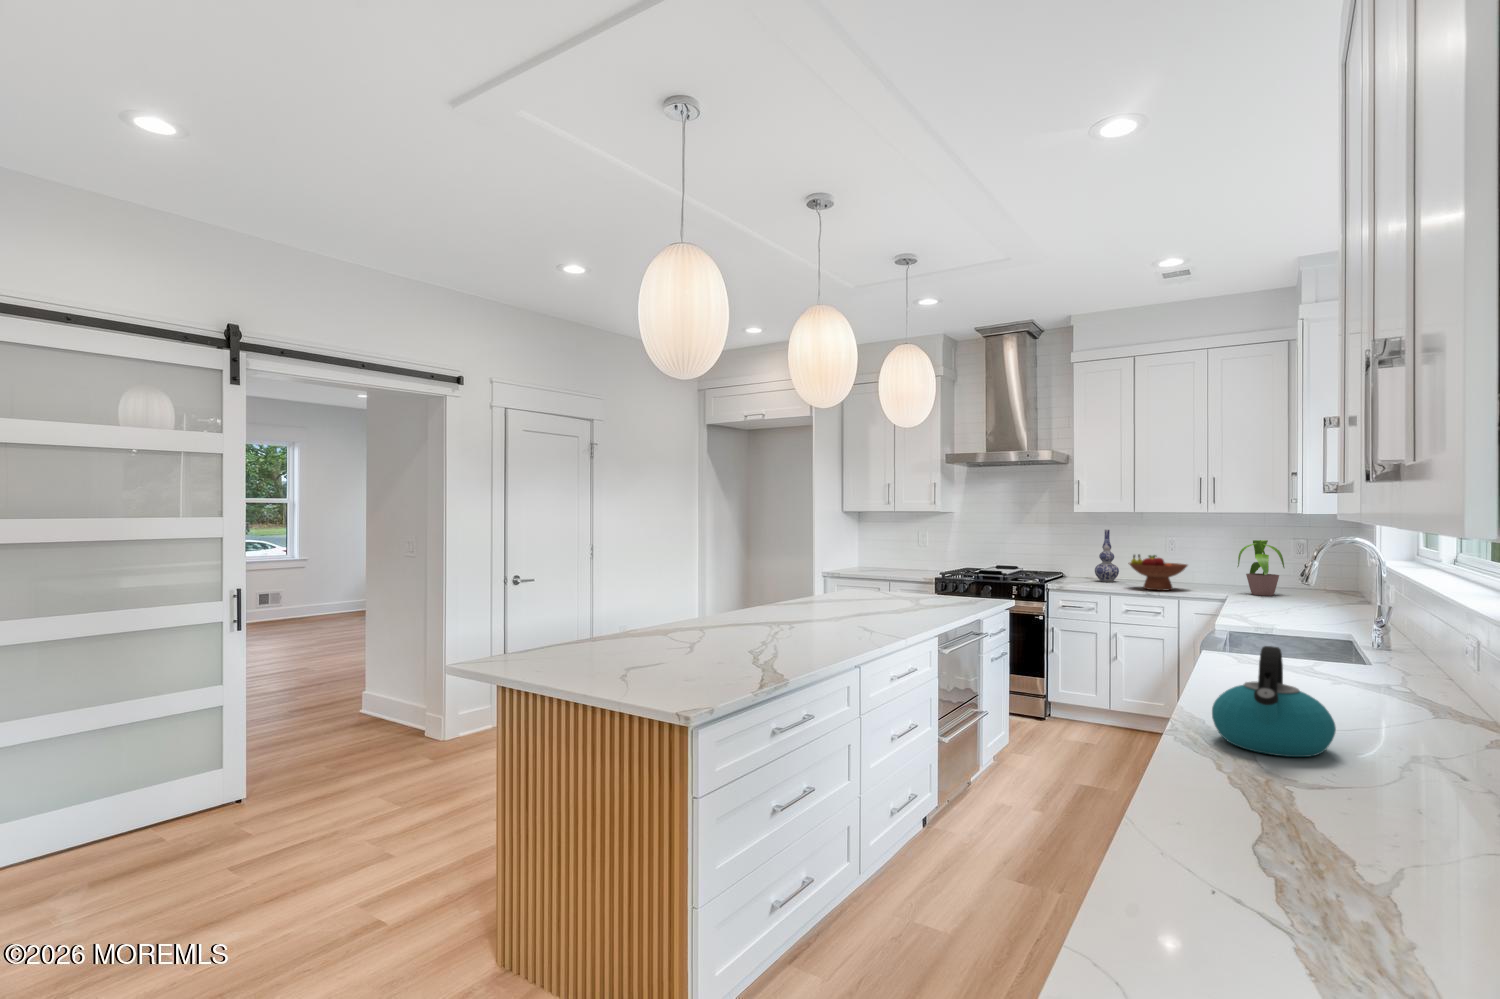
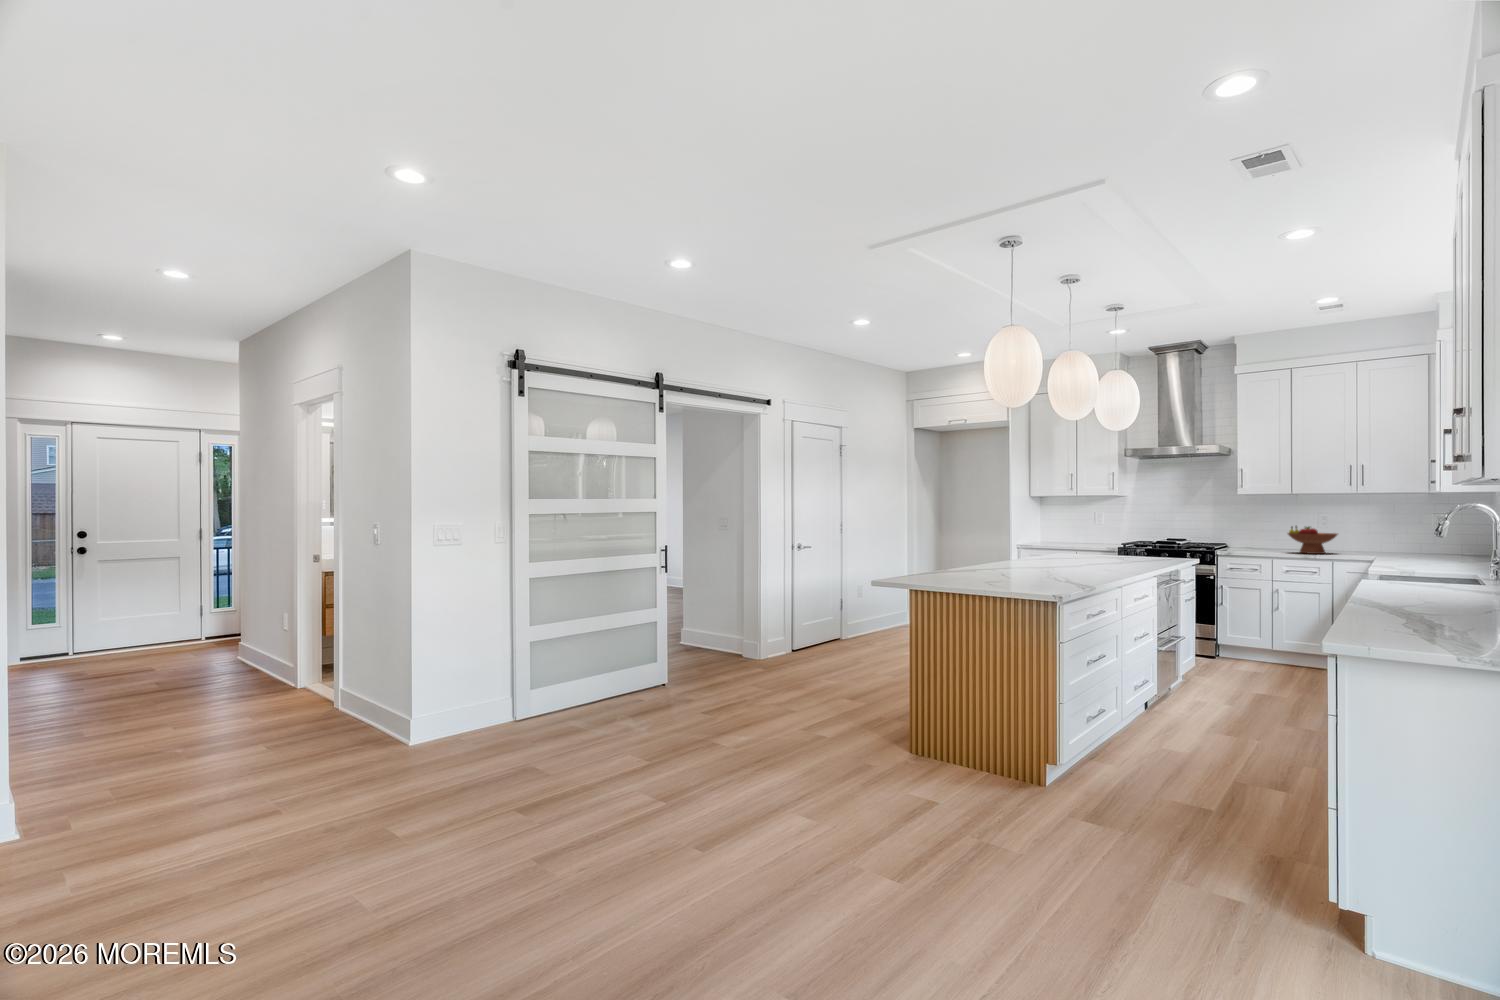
vase: present [1095,529,1119,582] -> none [1254,508,1276,550]
potted plant: present [1238,540,1285,596] -> none [1376,513,1426,556]
kettle: present [1212,646,1336,757] -> none [1374,551,1446,606]

